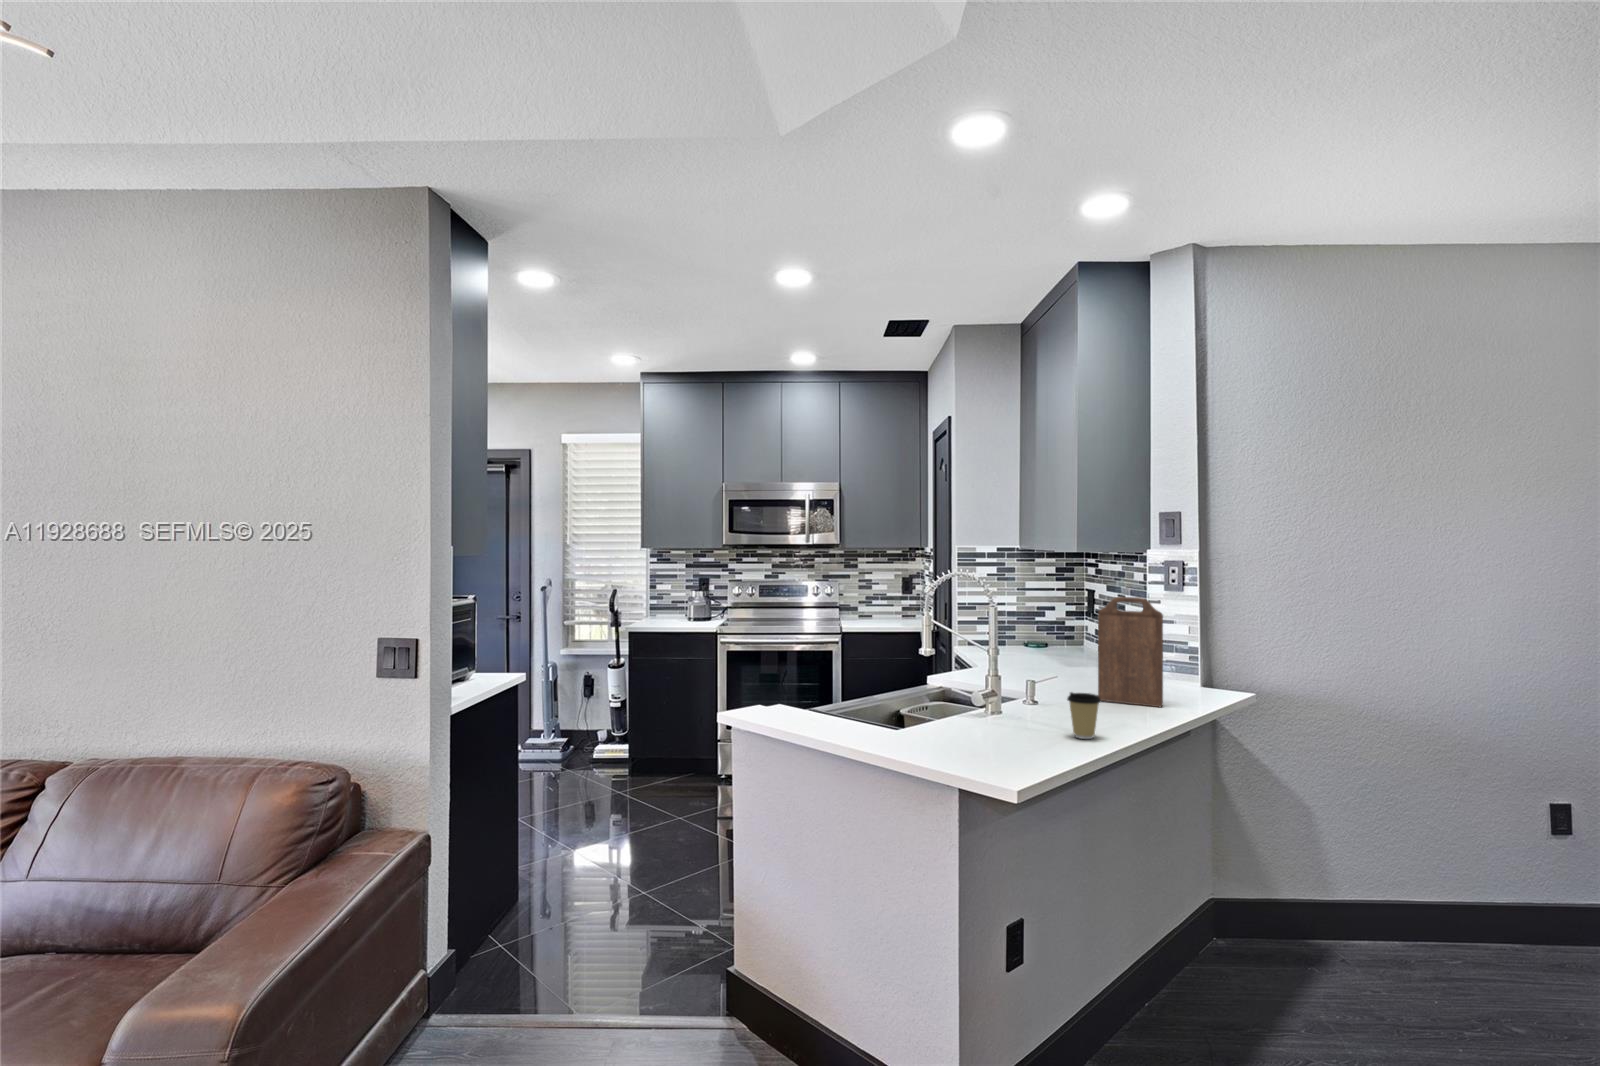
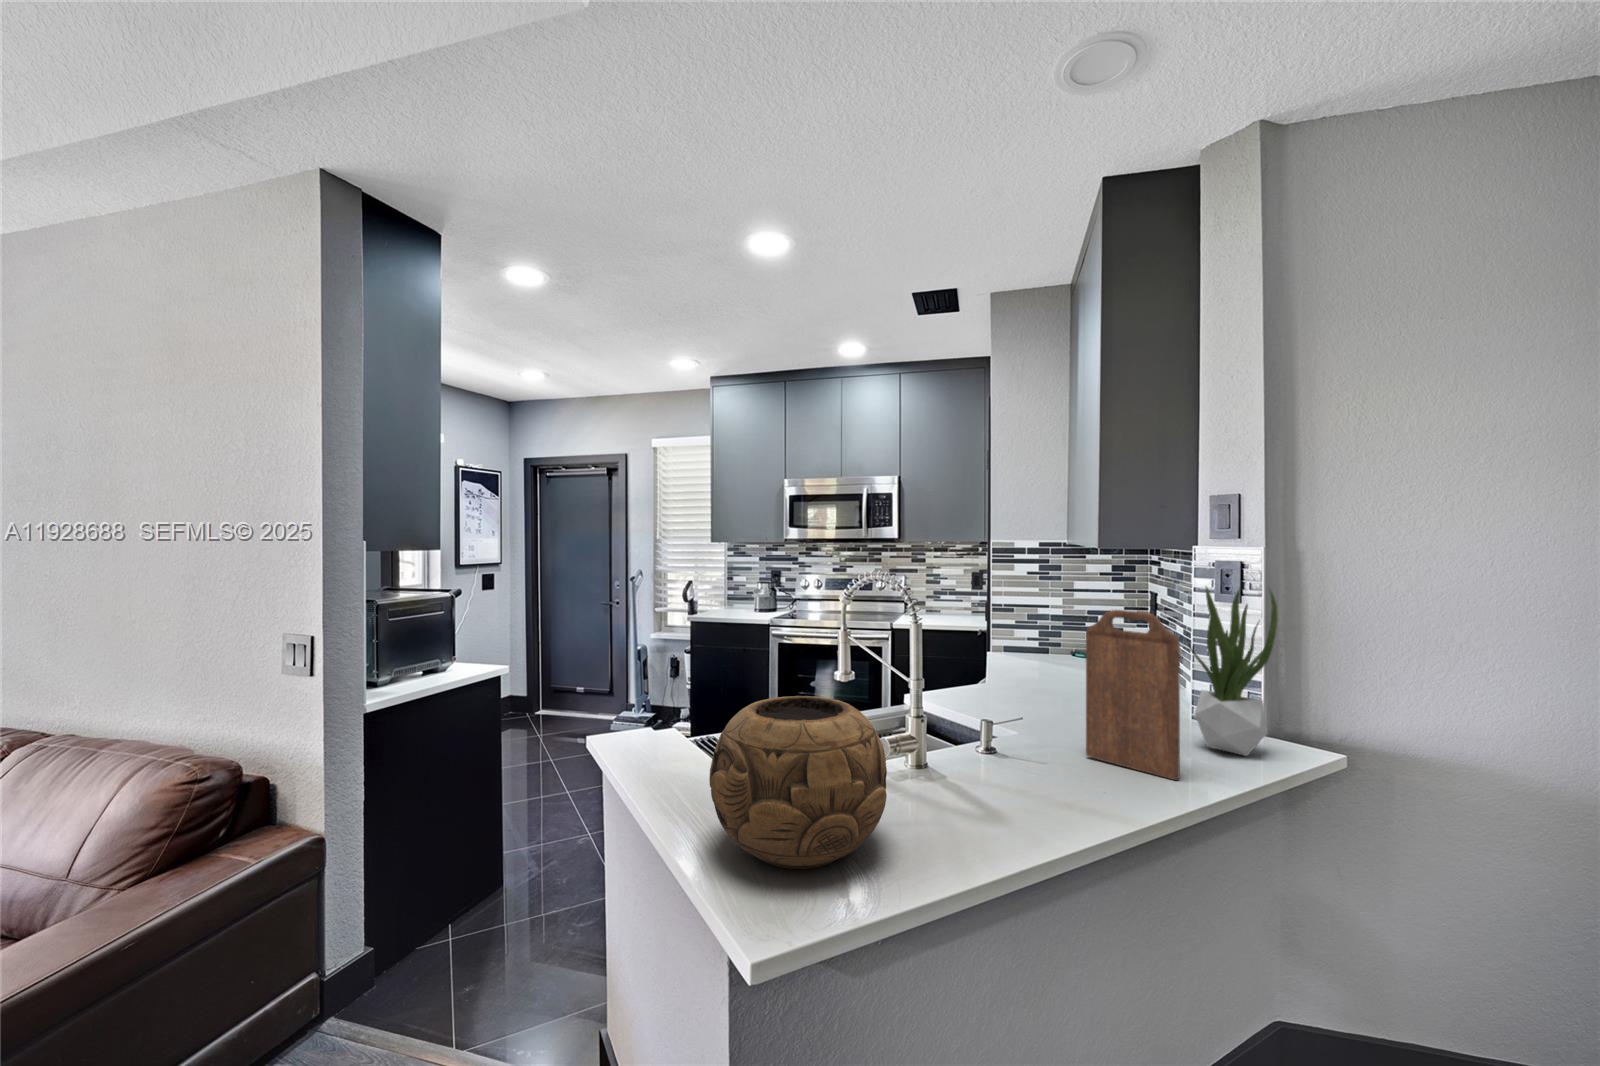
potted plant: none [1156,579,1212,695] -> present [1190,587,1278,756]
decorative bowl: none [921,654,1038,755] -> present [709,696,887,869]
coffee cup: present [1067,692,1101,739] -> none [963,765,1018,848]

